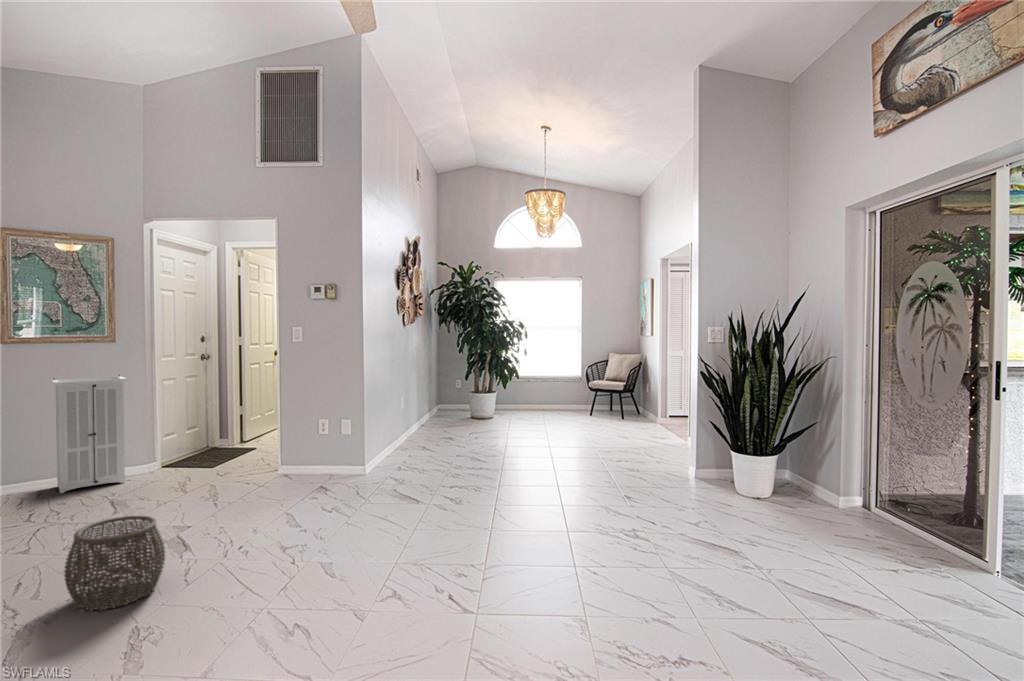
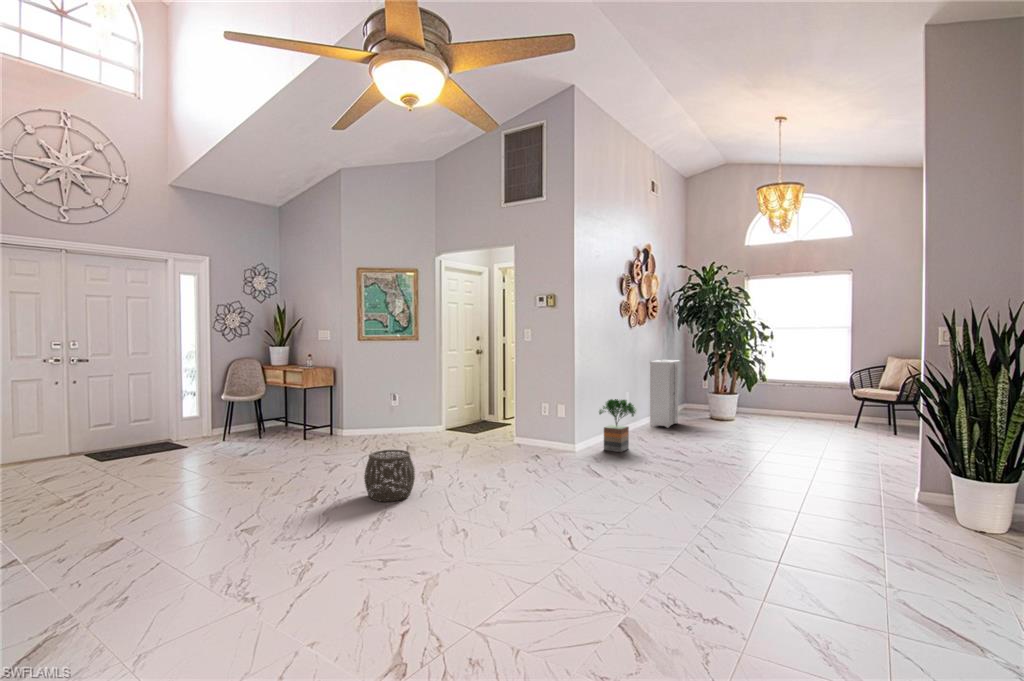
storage cabinet: present [51,375,127,493] -> present [650,360,680,428]
potted tree: none [385,406,428,466] -> present [599,399,636,452]

